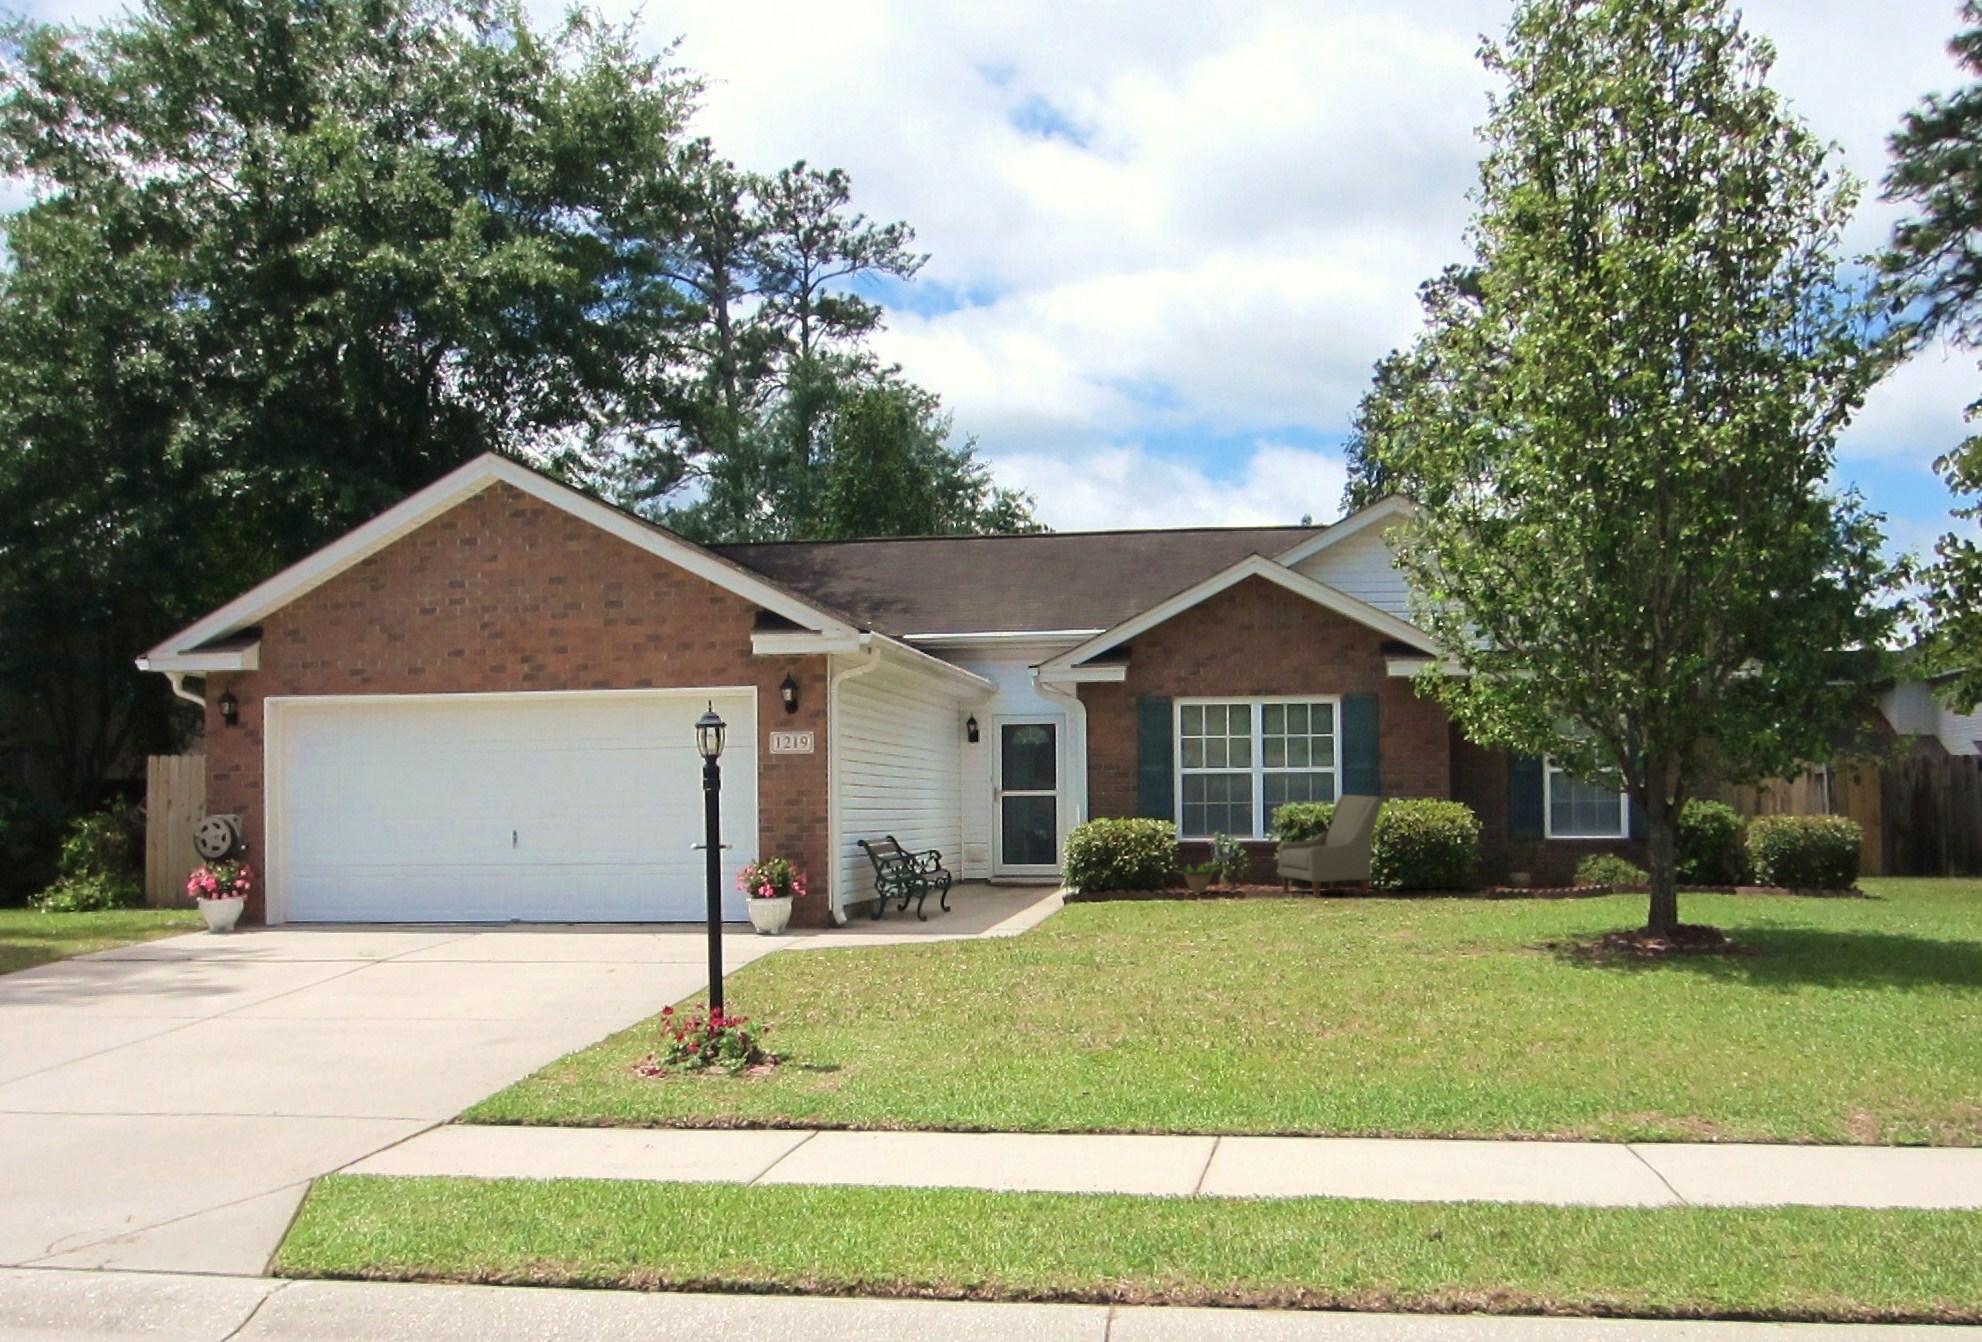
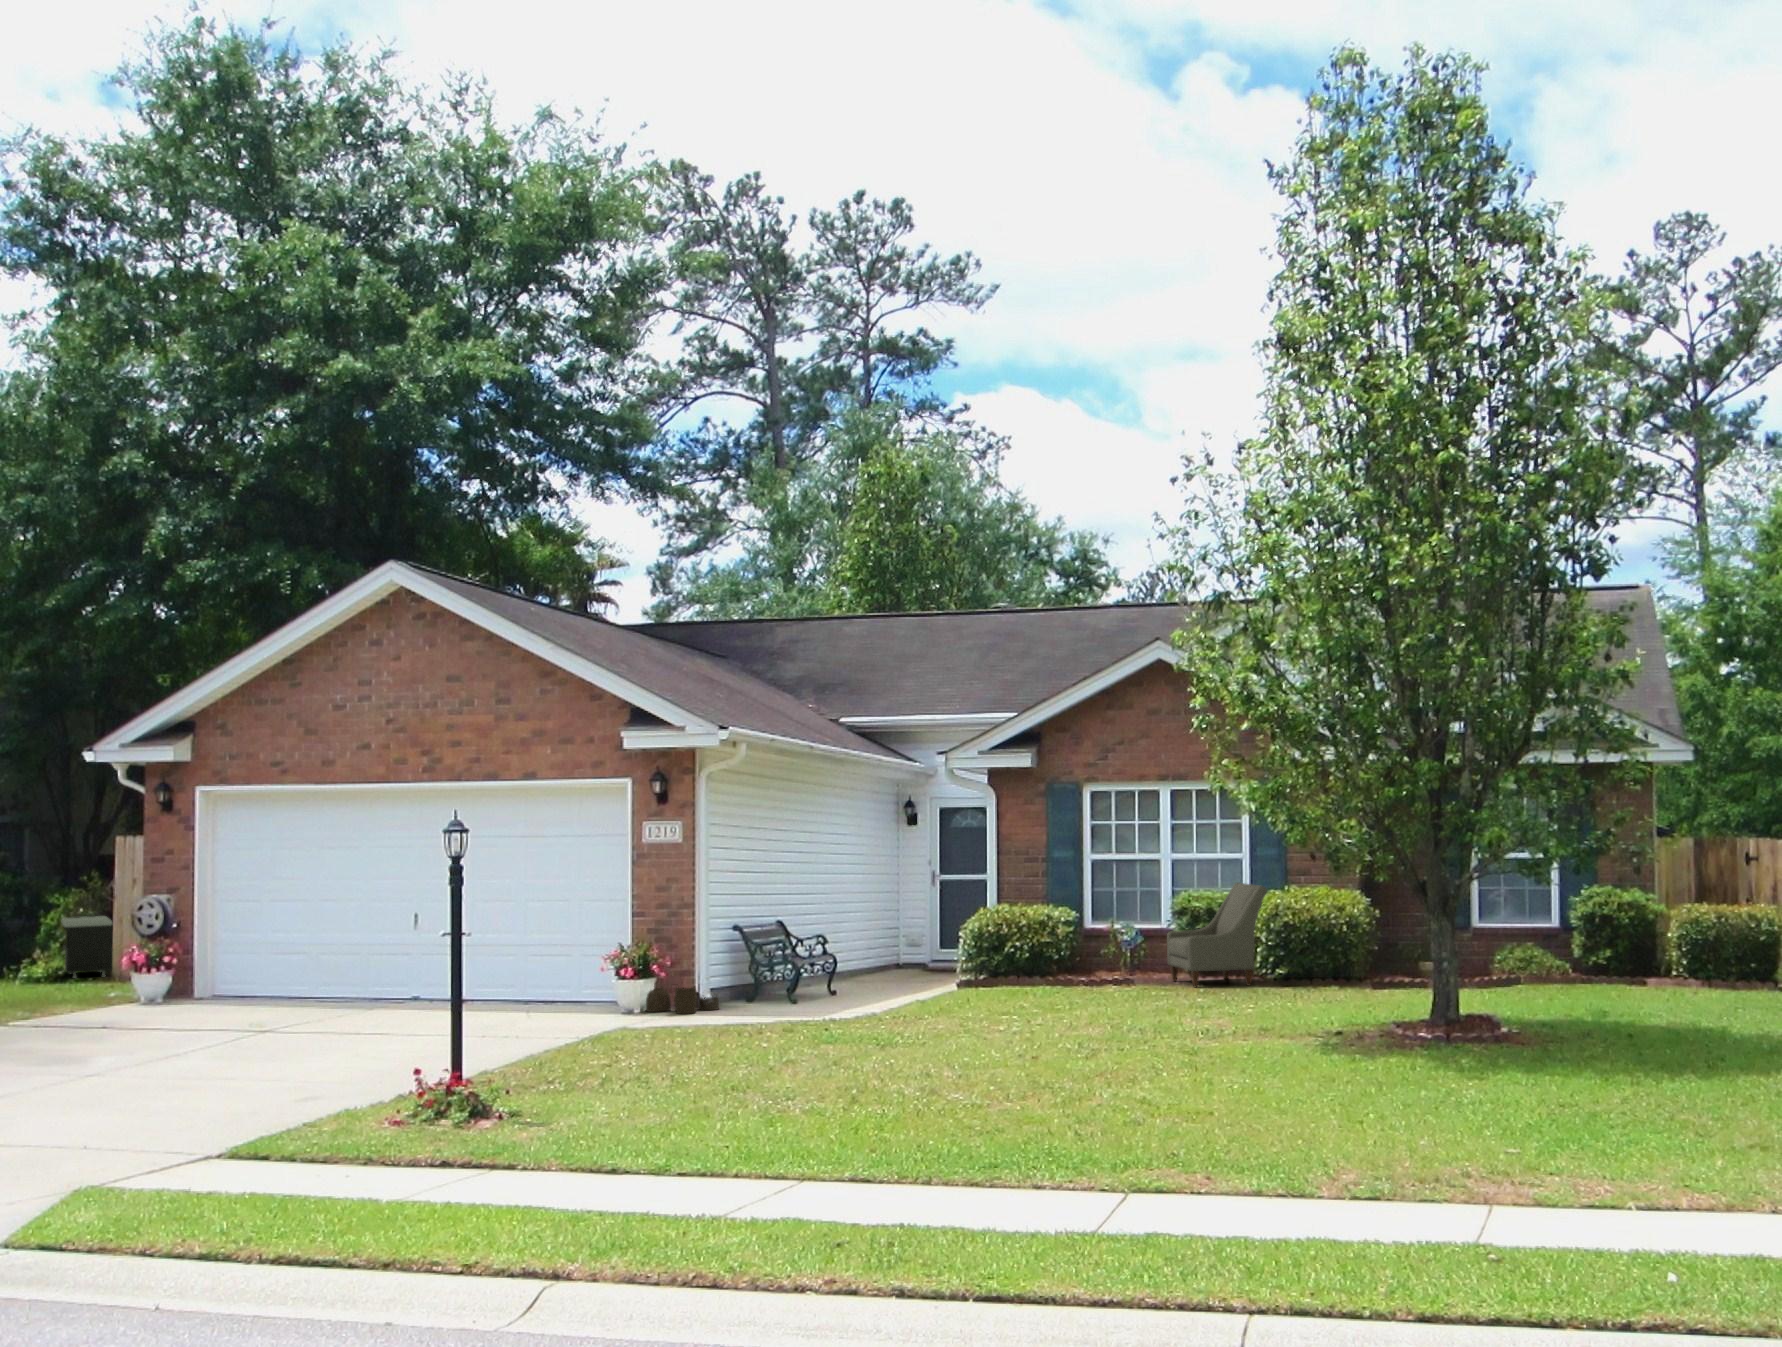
storage bench: none [92,839,153,905] -> present [62,916,113,978]
decorative plant: present [1182,864,1218,893] -> none [1061,951,1113,981]
woven basket: none [781,902,858,933] -> present [646,986,719,1014]

